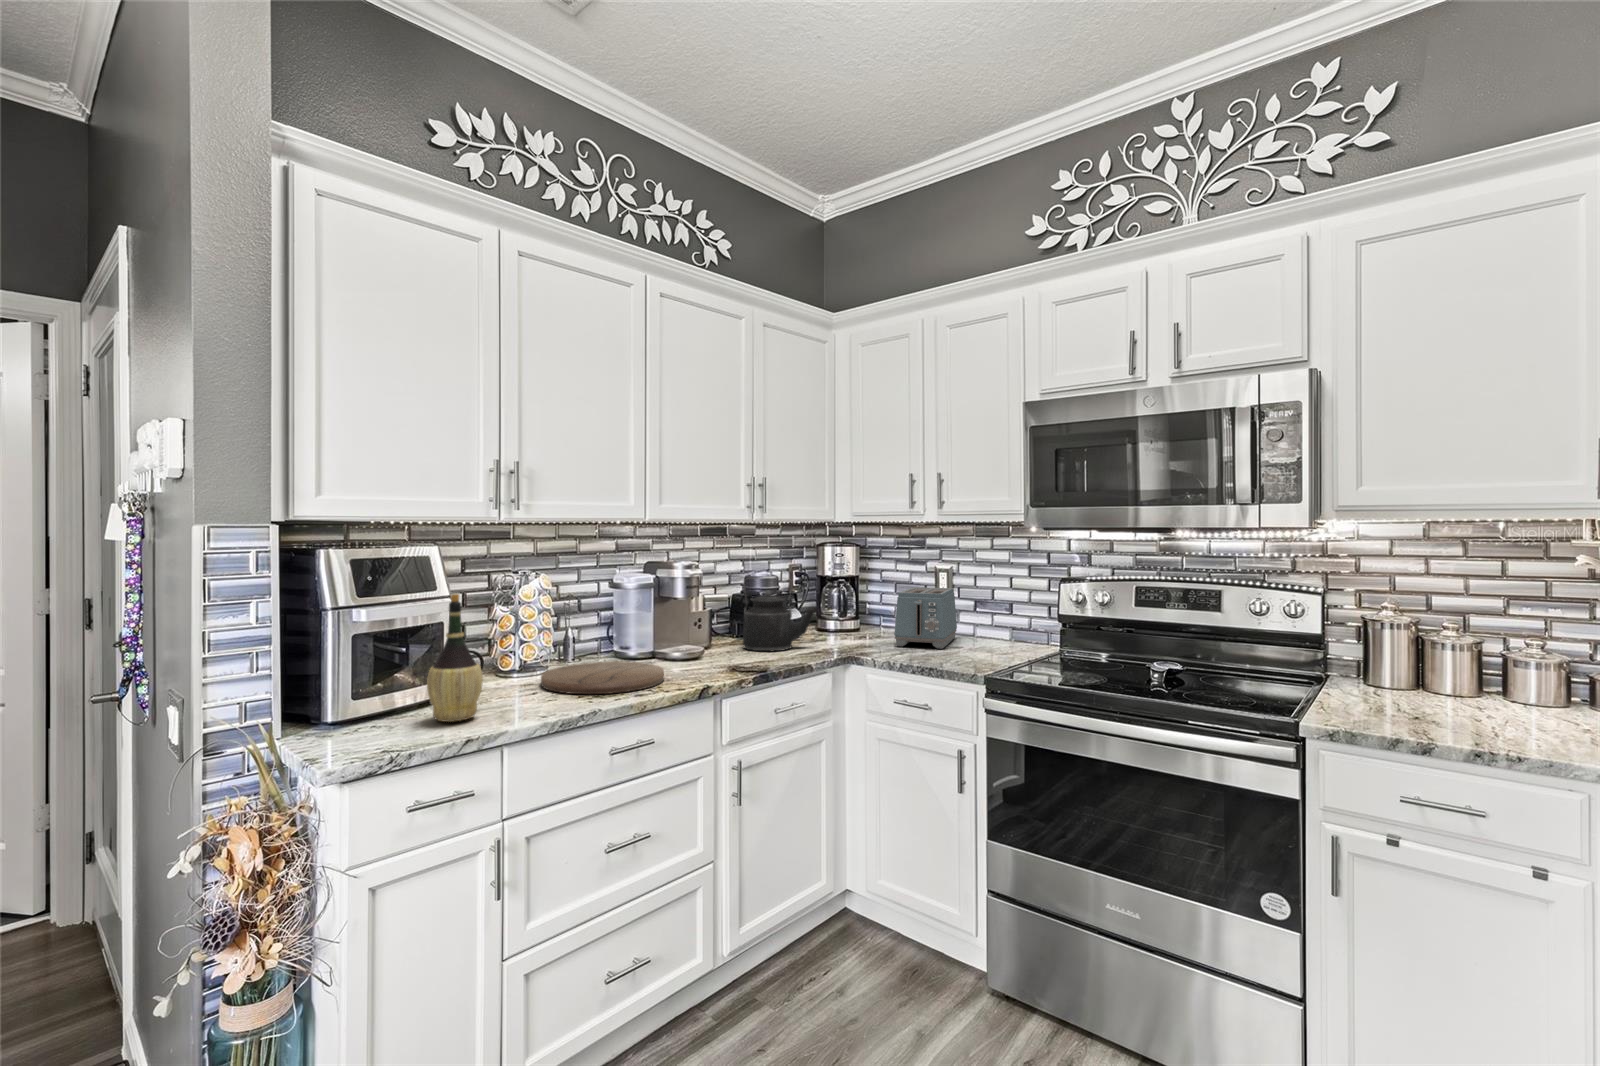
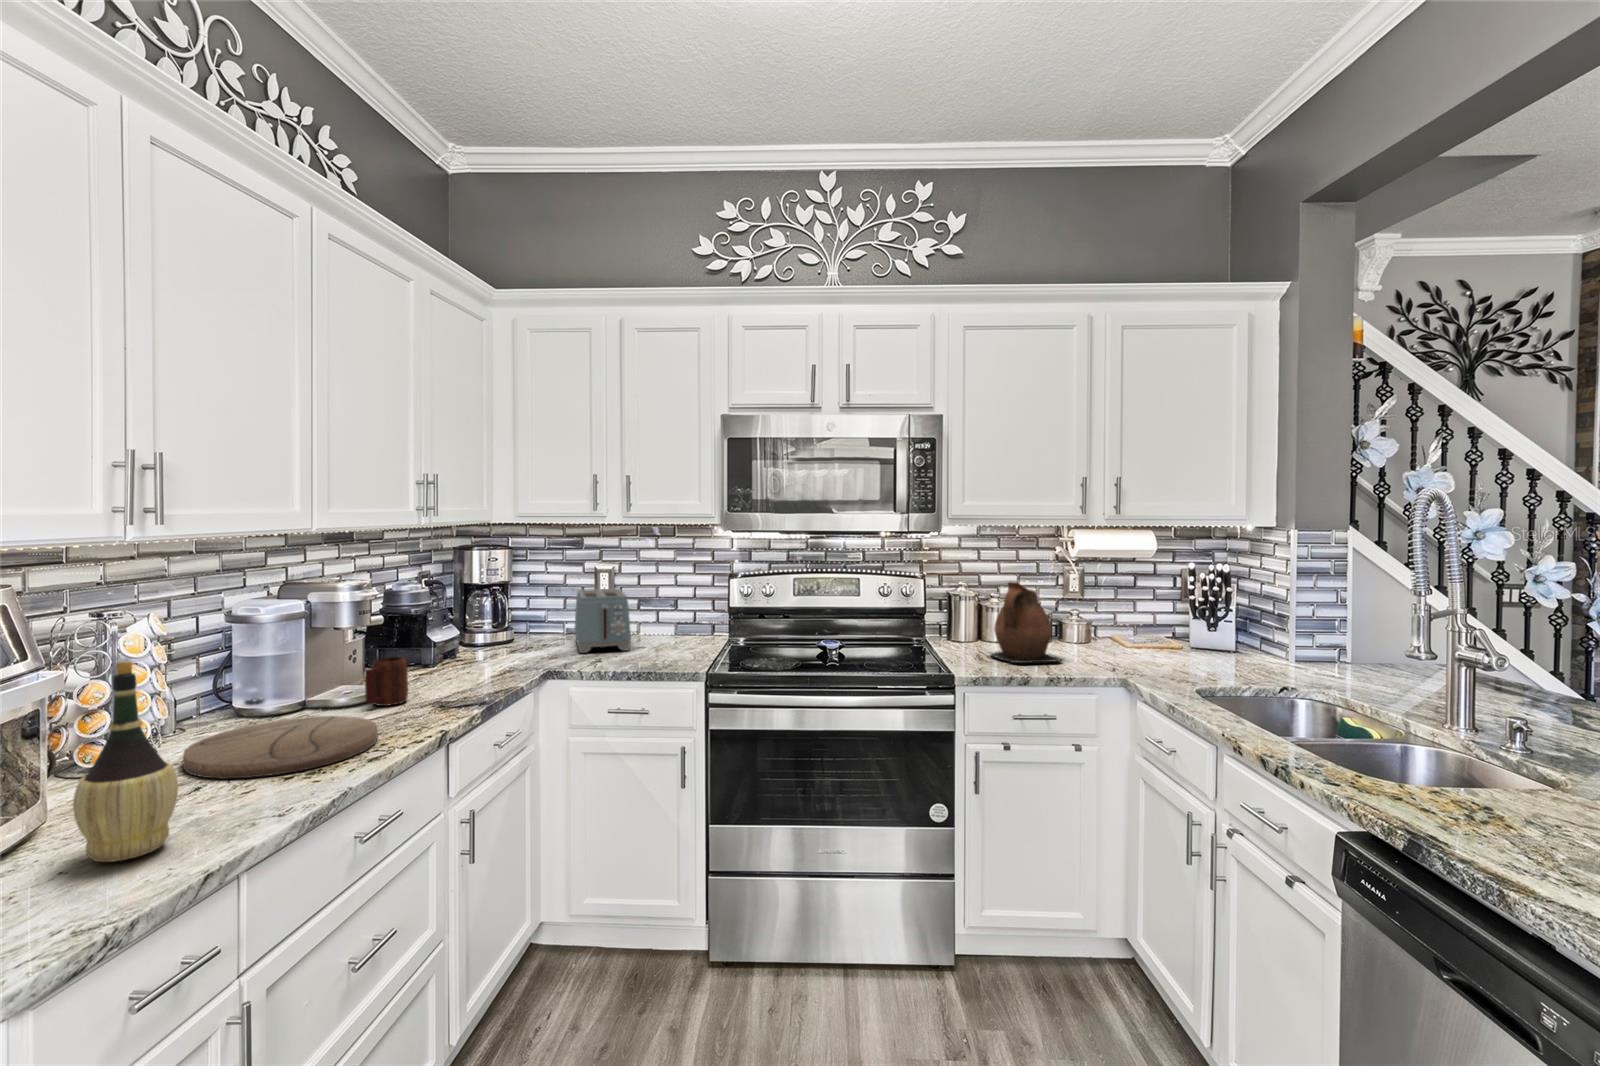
kettle: present [743,580,817,651] -> none [405,590,498,679]
ceramic pitcher: none [1393,601,1530,732] -> present [989,582,1061,663]
mug: none [684,626,718,664] -> present [365,657,408,706]

